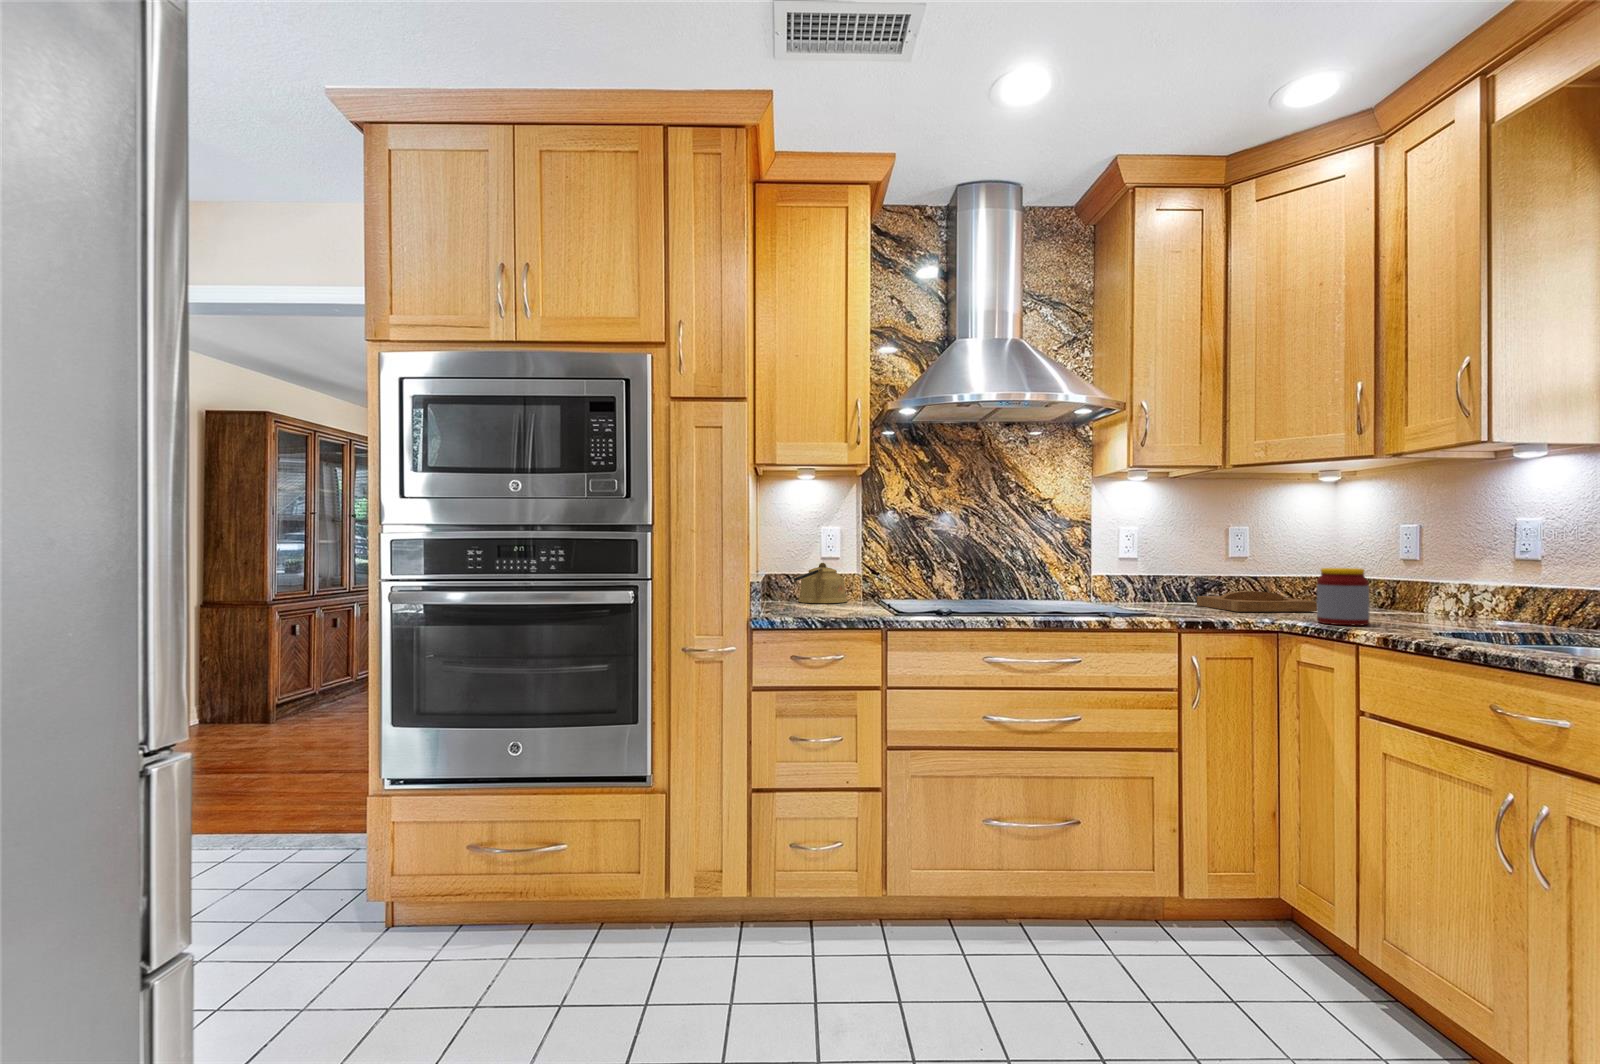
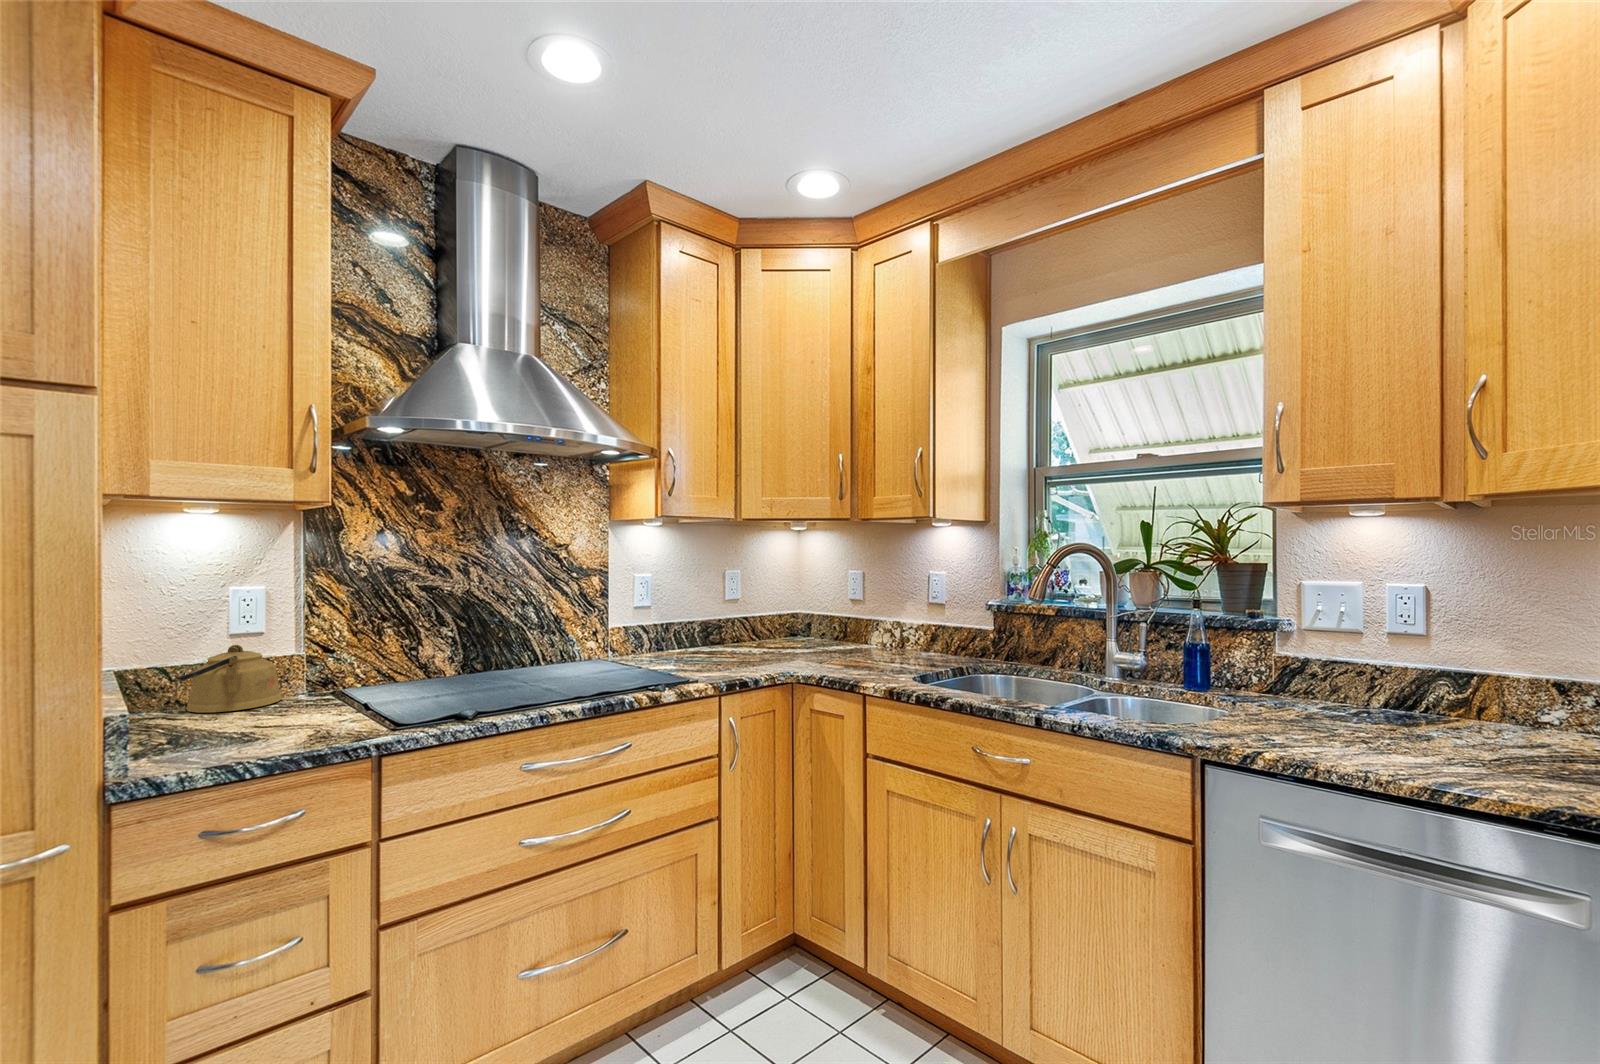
jar: present [1317,568,1369,625] -> none [831,616,870,671]
tray: present [1197,591,1317,612] -> none [710,634,812,659]

